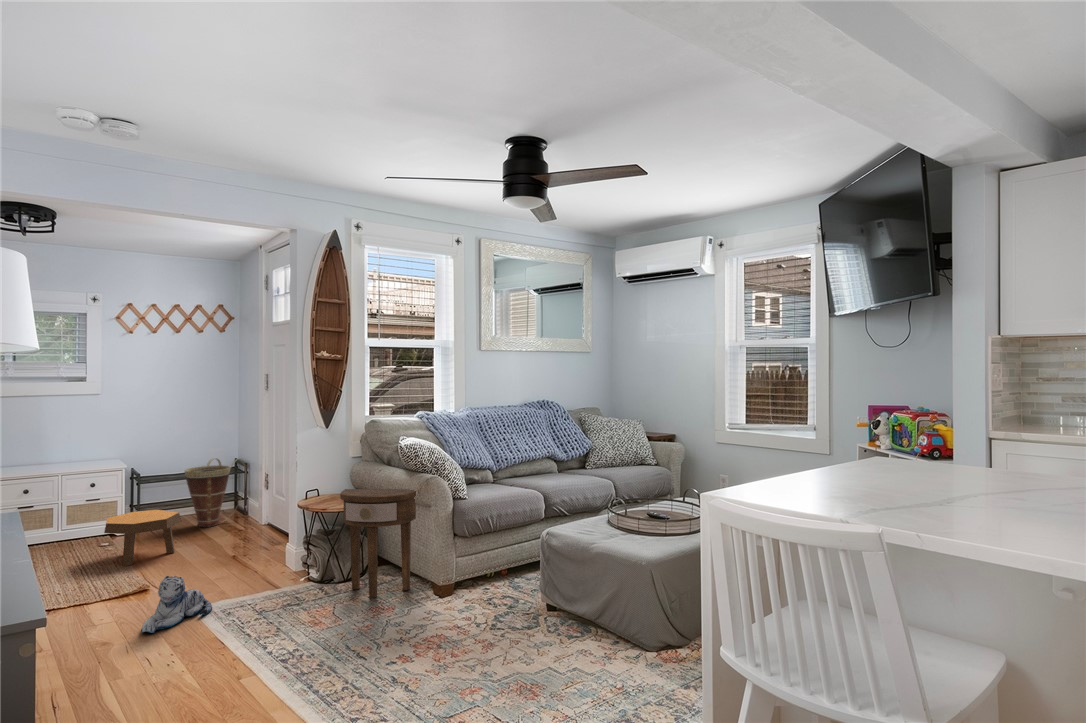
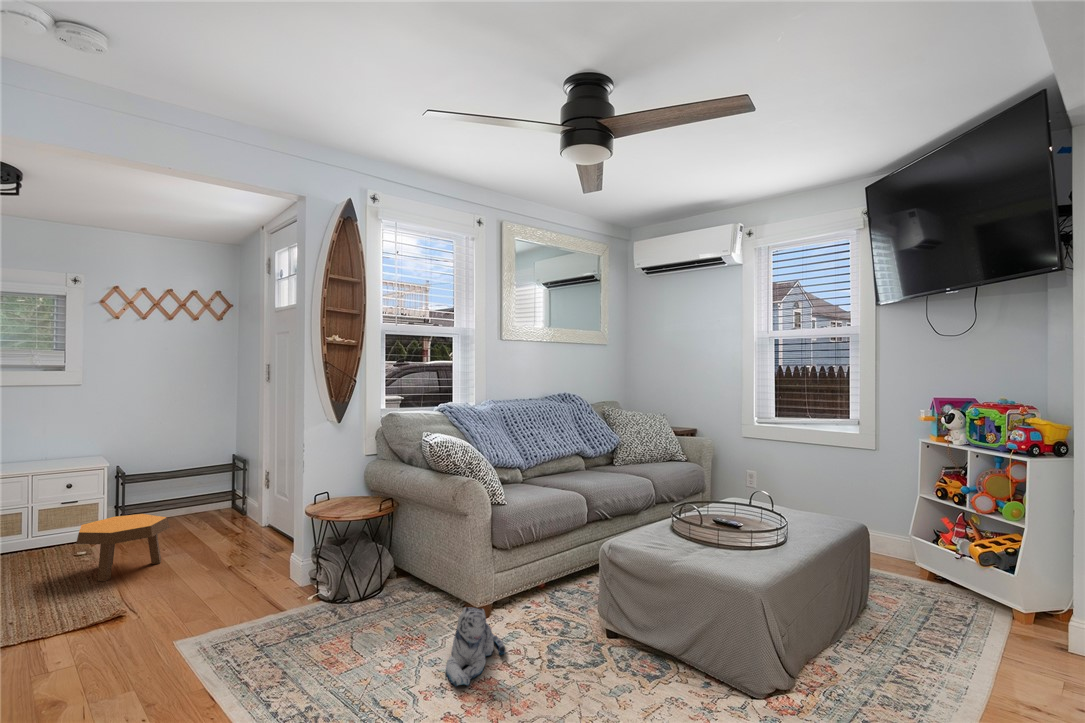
basket: present [185,458,246,527] -> none [175,455,244,530]
side table: present [340,489,416,598] -> none [358,494,449,622]
plush toy: present [141,576,212,633] -> present [446,608,506,686]

